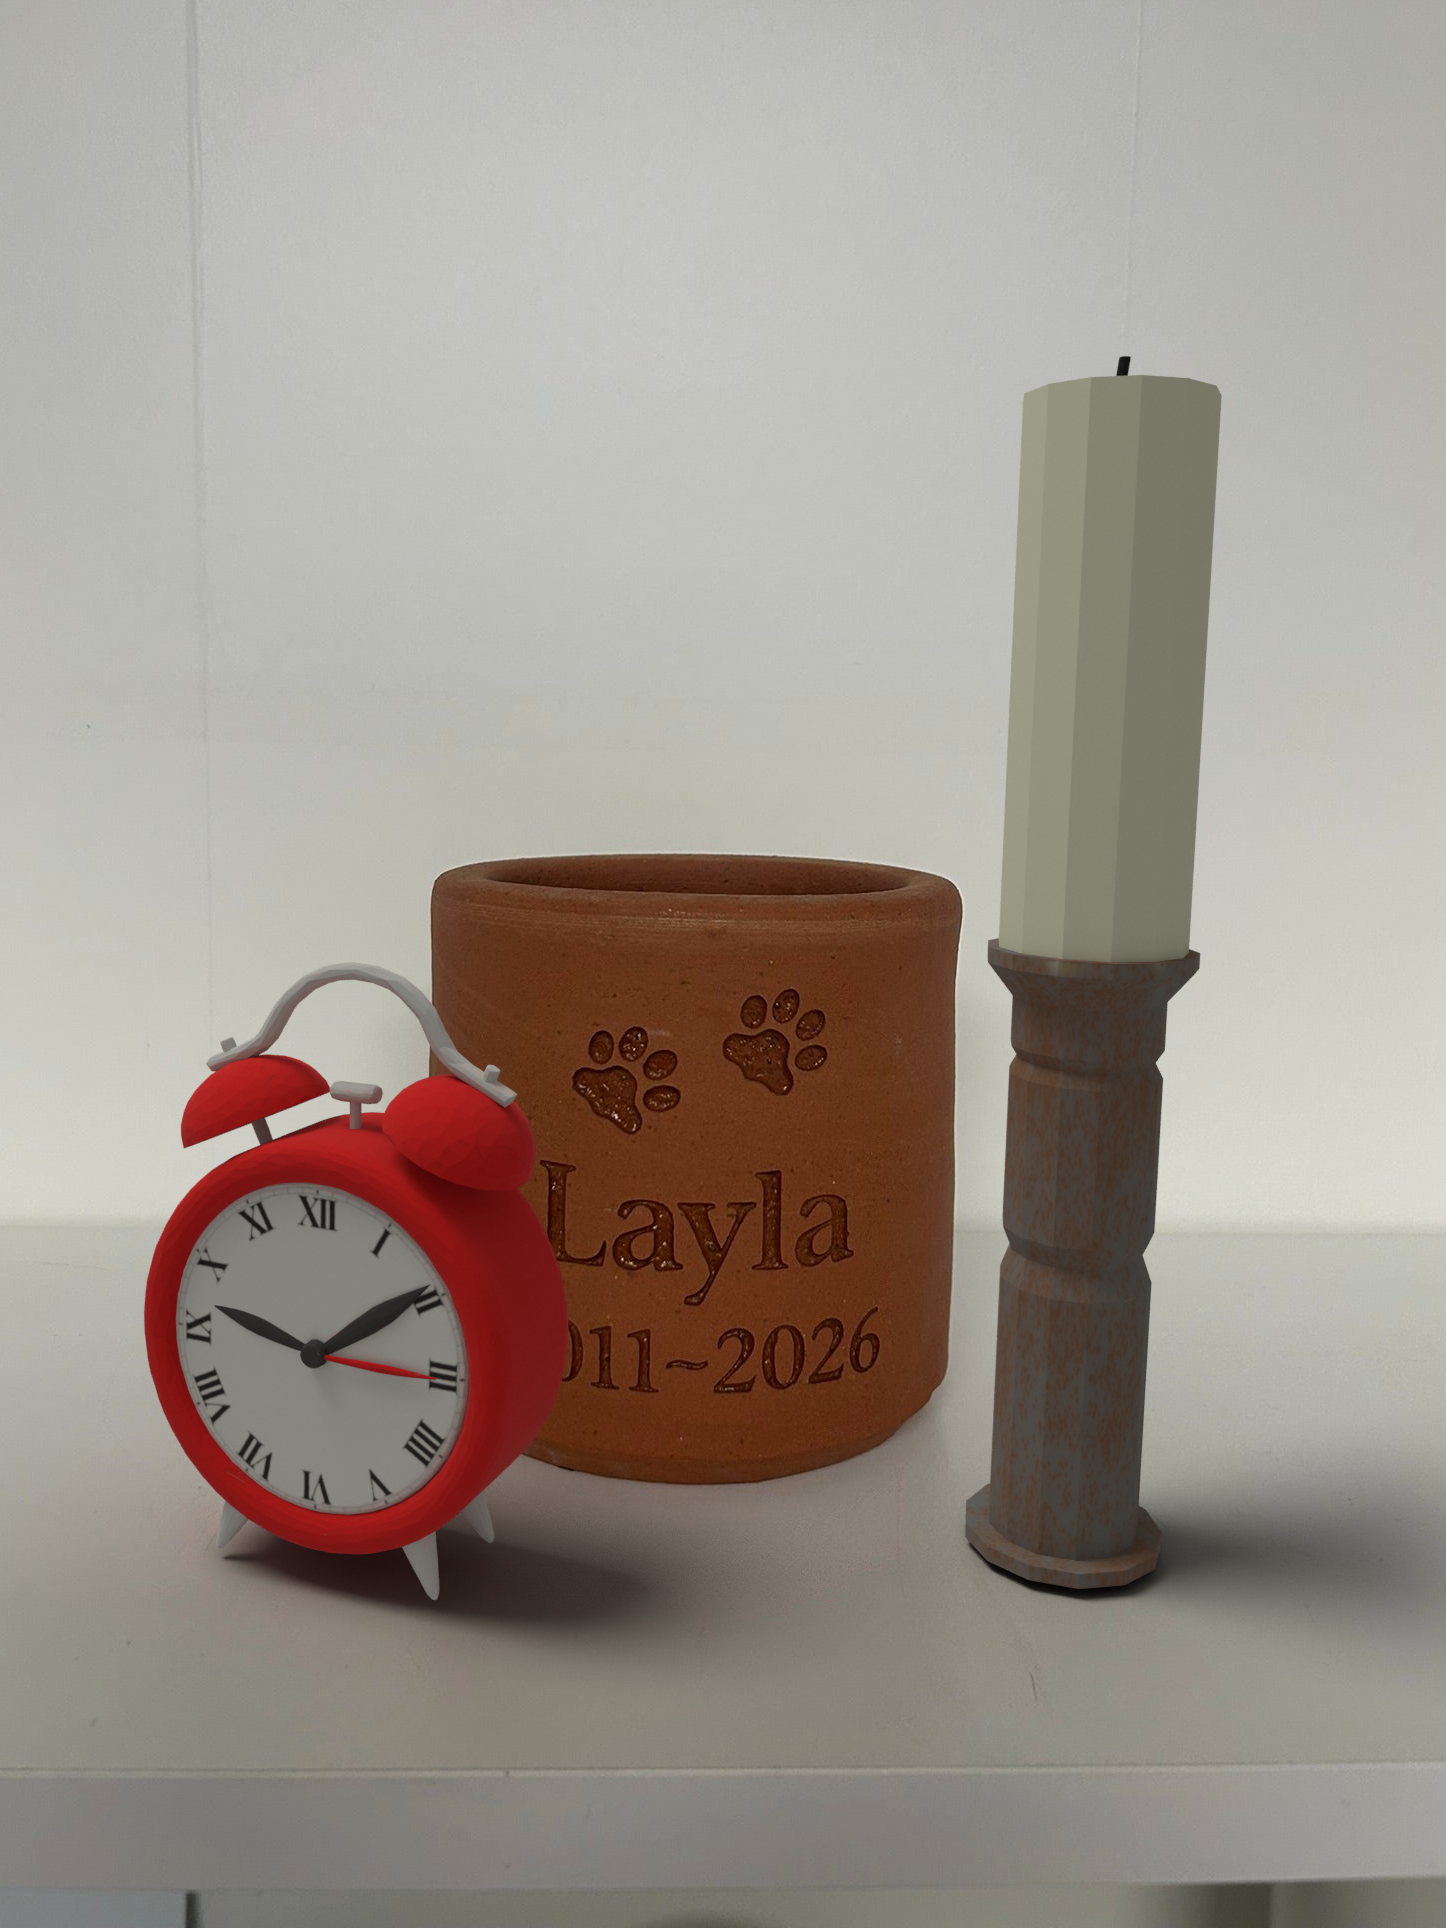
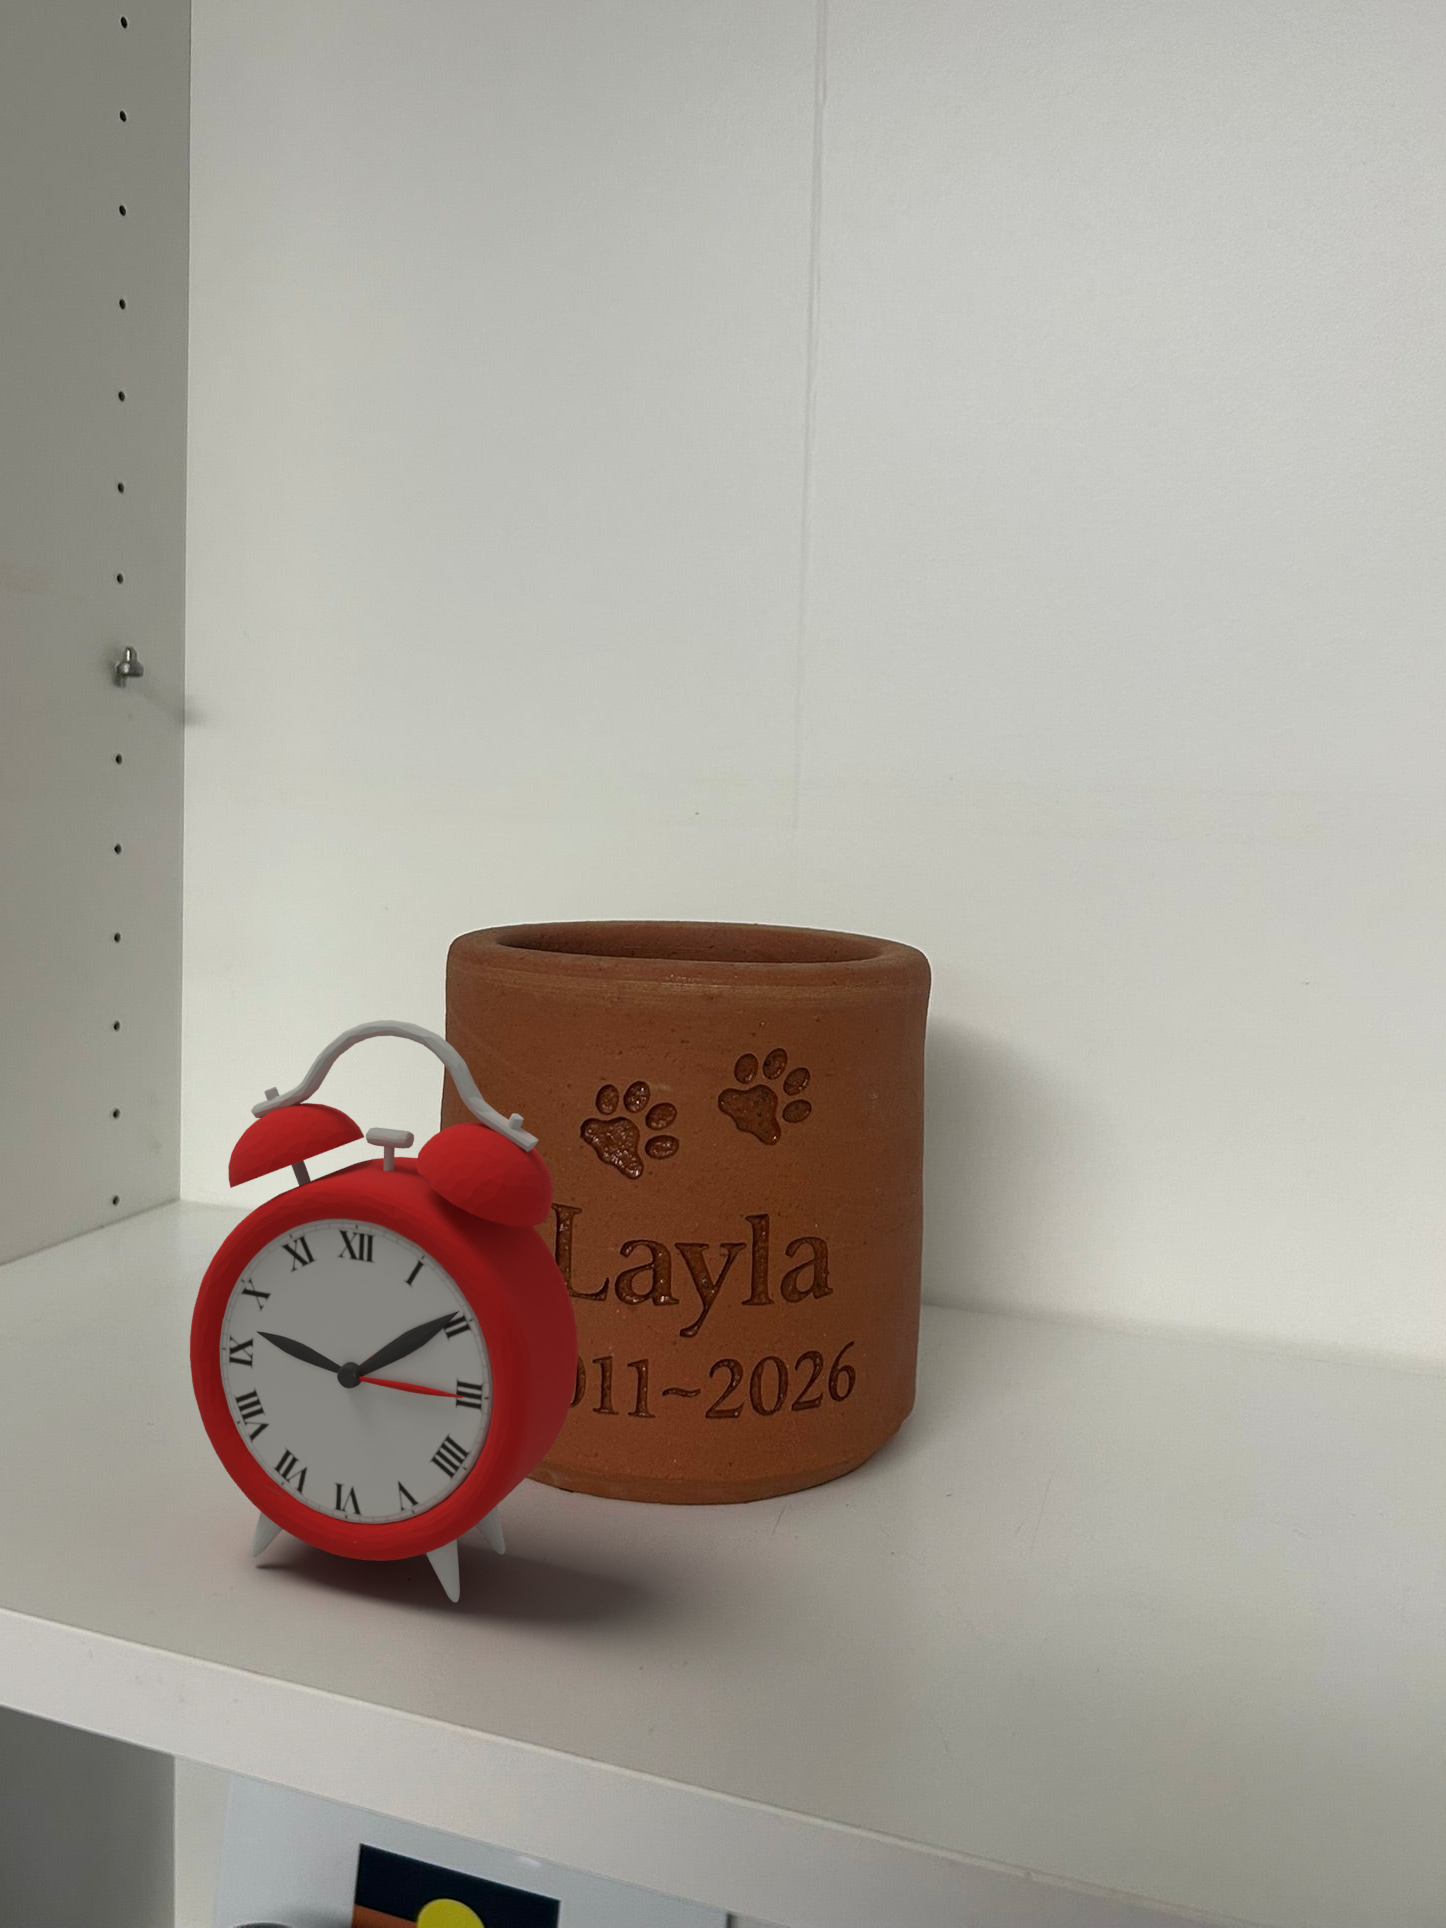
candle: present [965,356,1222,1589] -> none [933,496,1164,1595]

